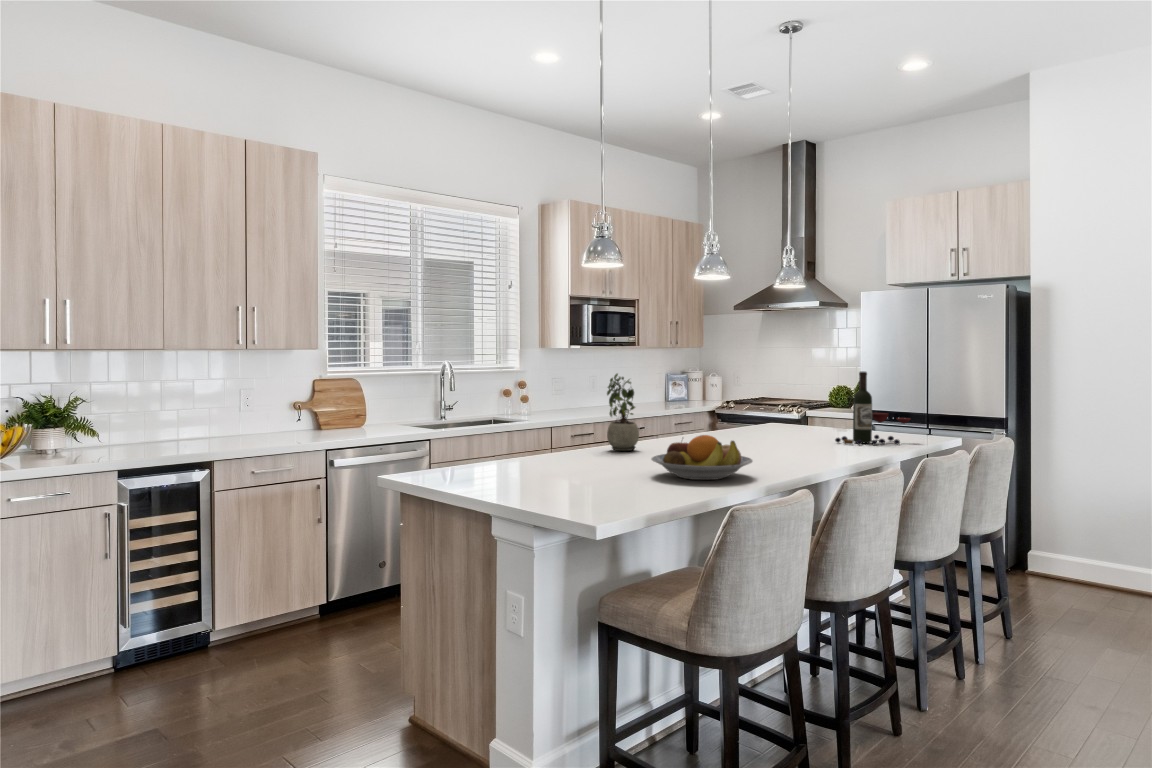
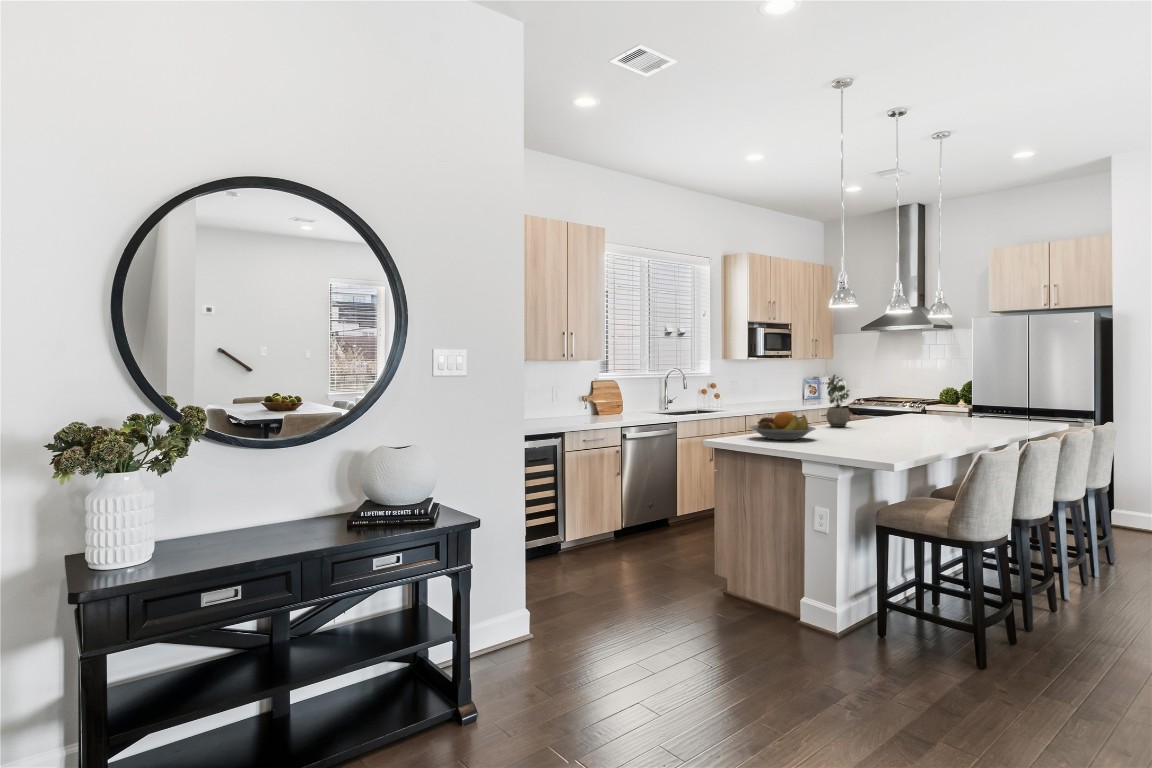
wine bottle: present [835,371,911,445] -> none [982,374,1041,425]
fruit bowl: present [652,435,753,480] -> present [750,412,816,440]

